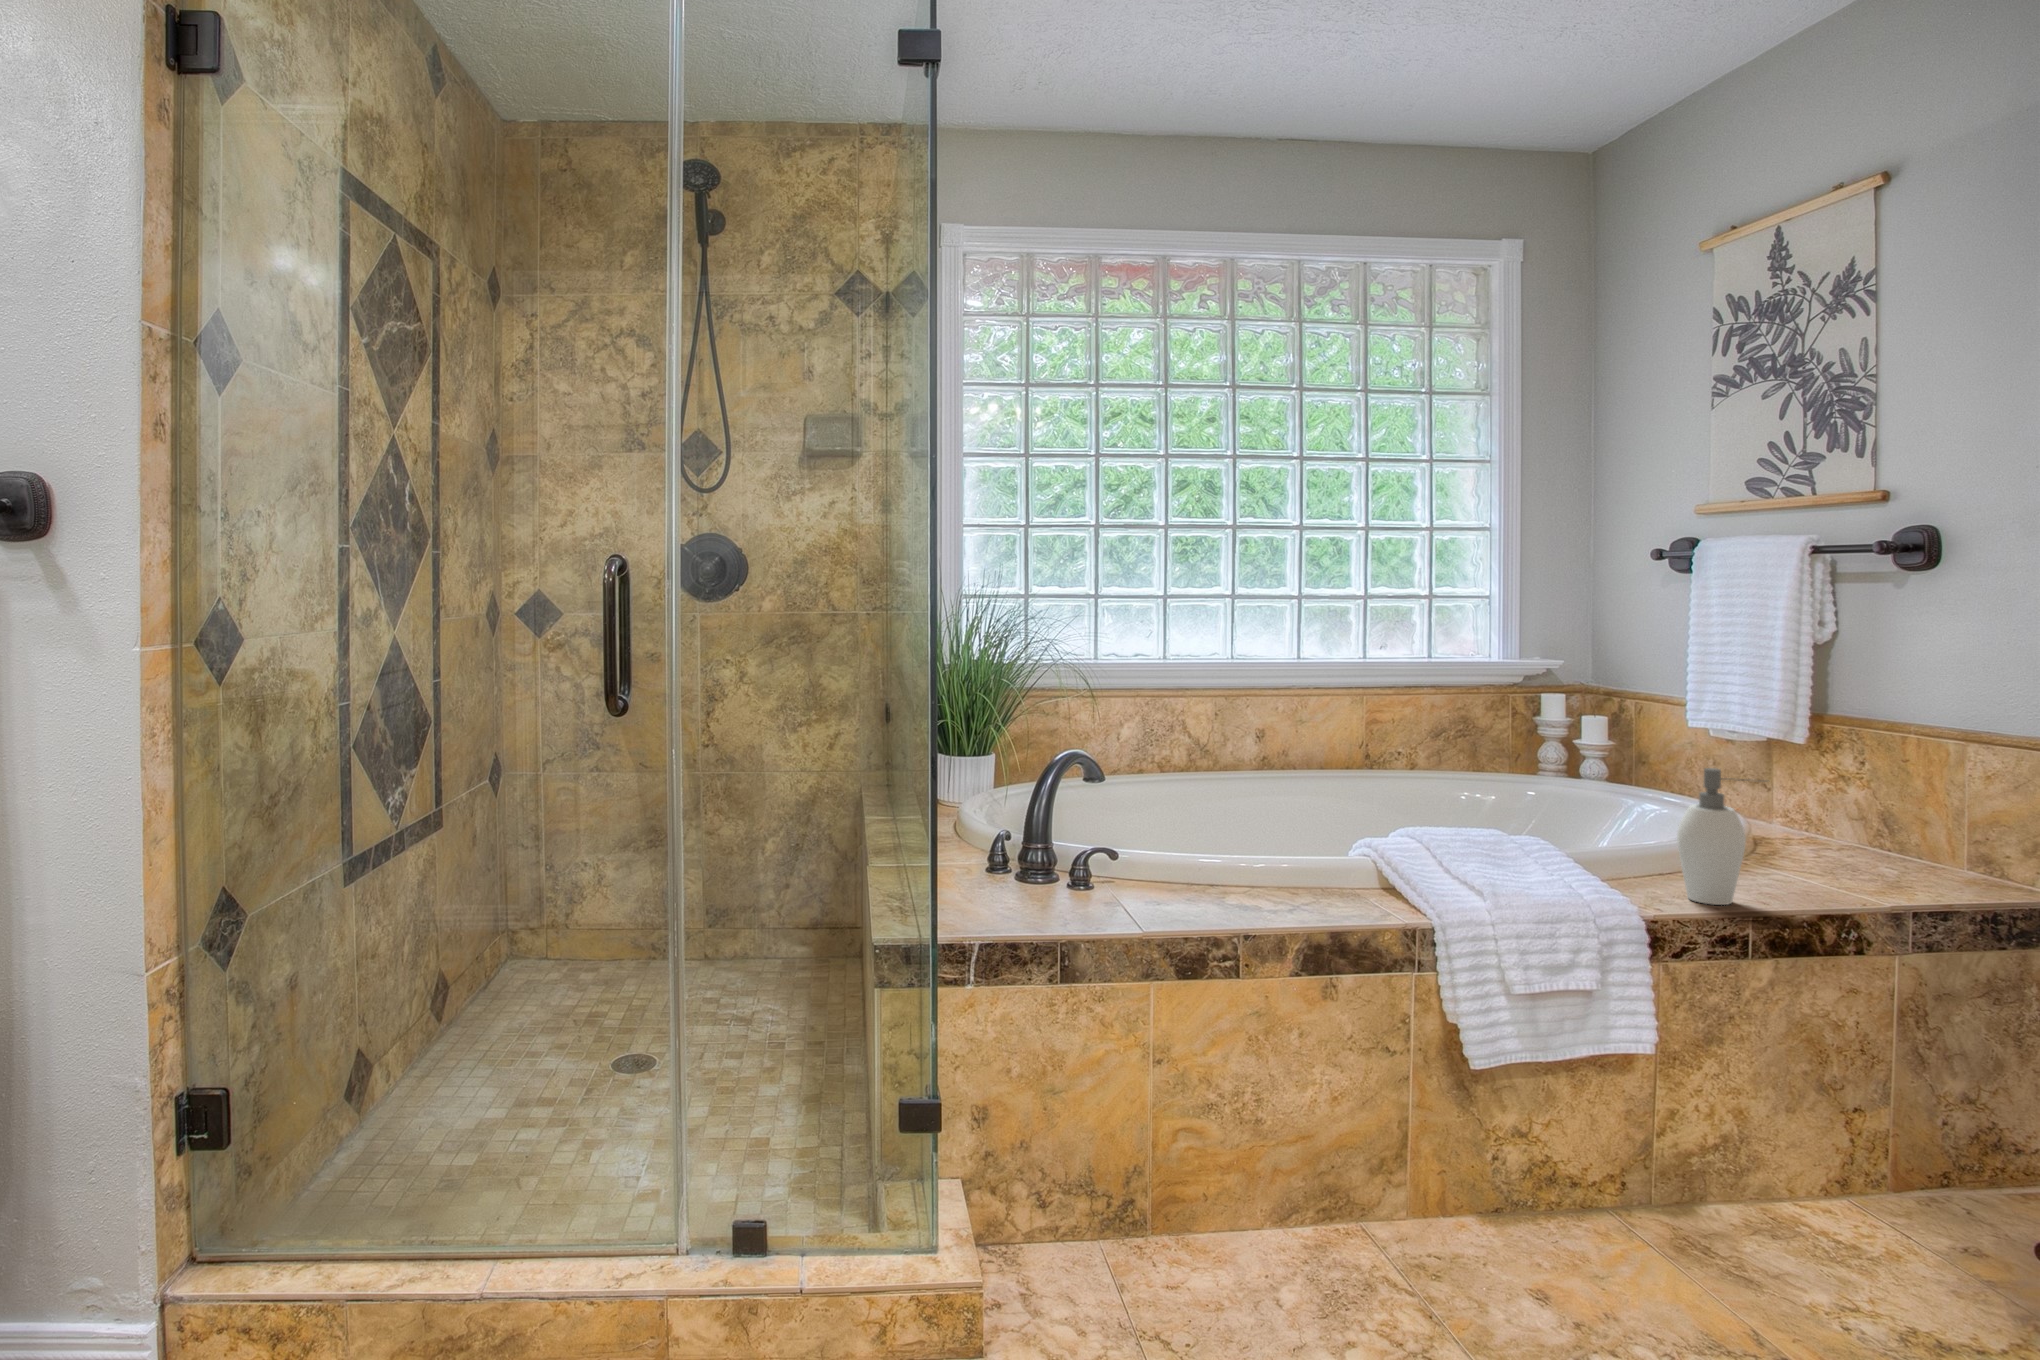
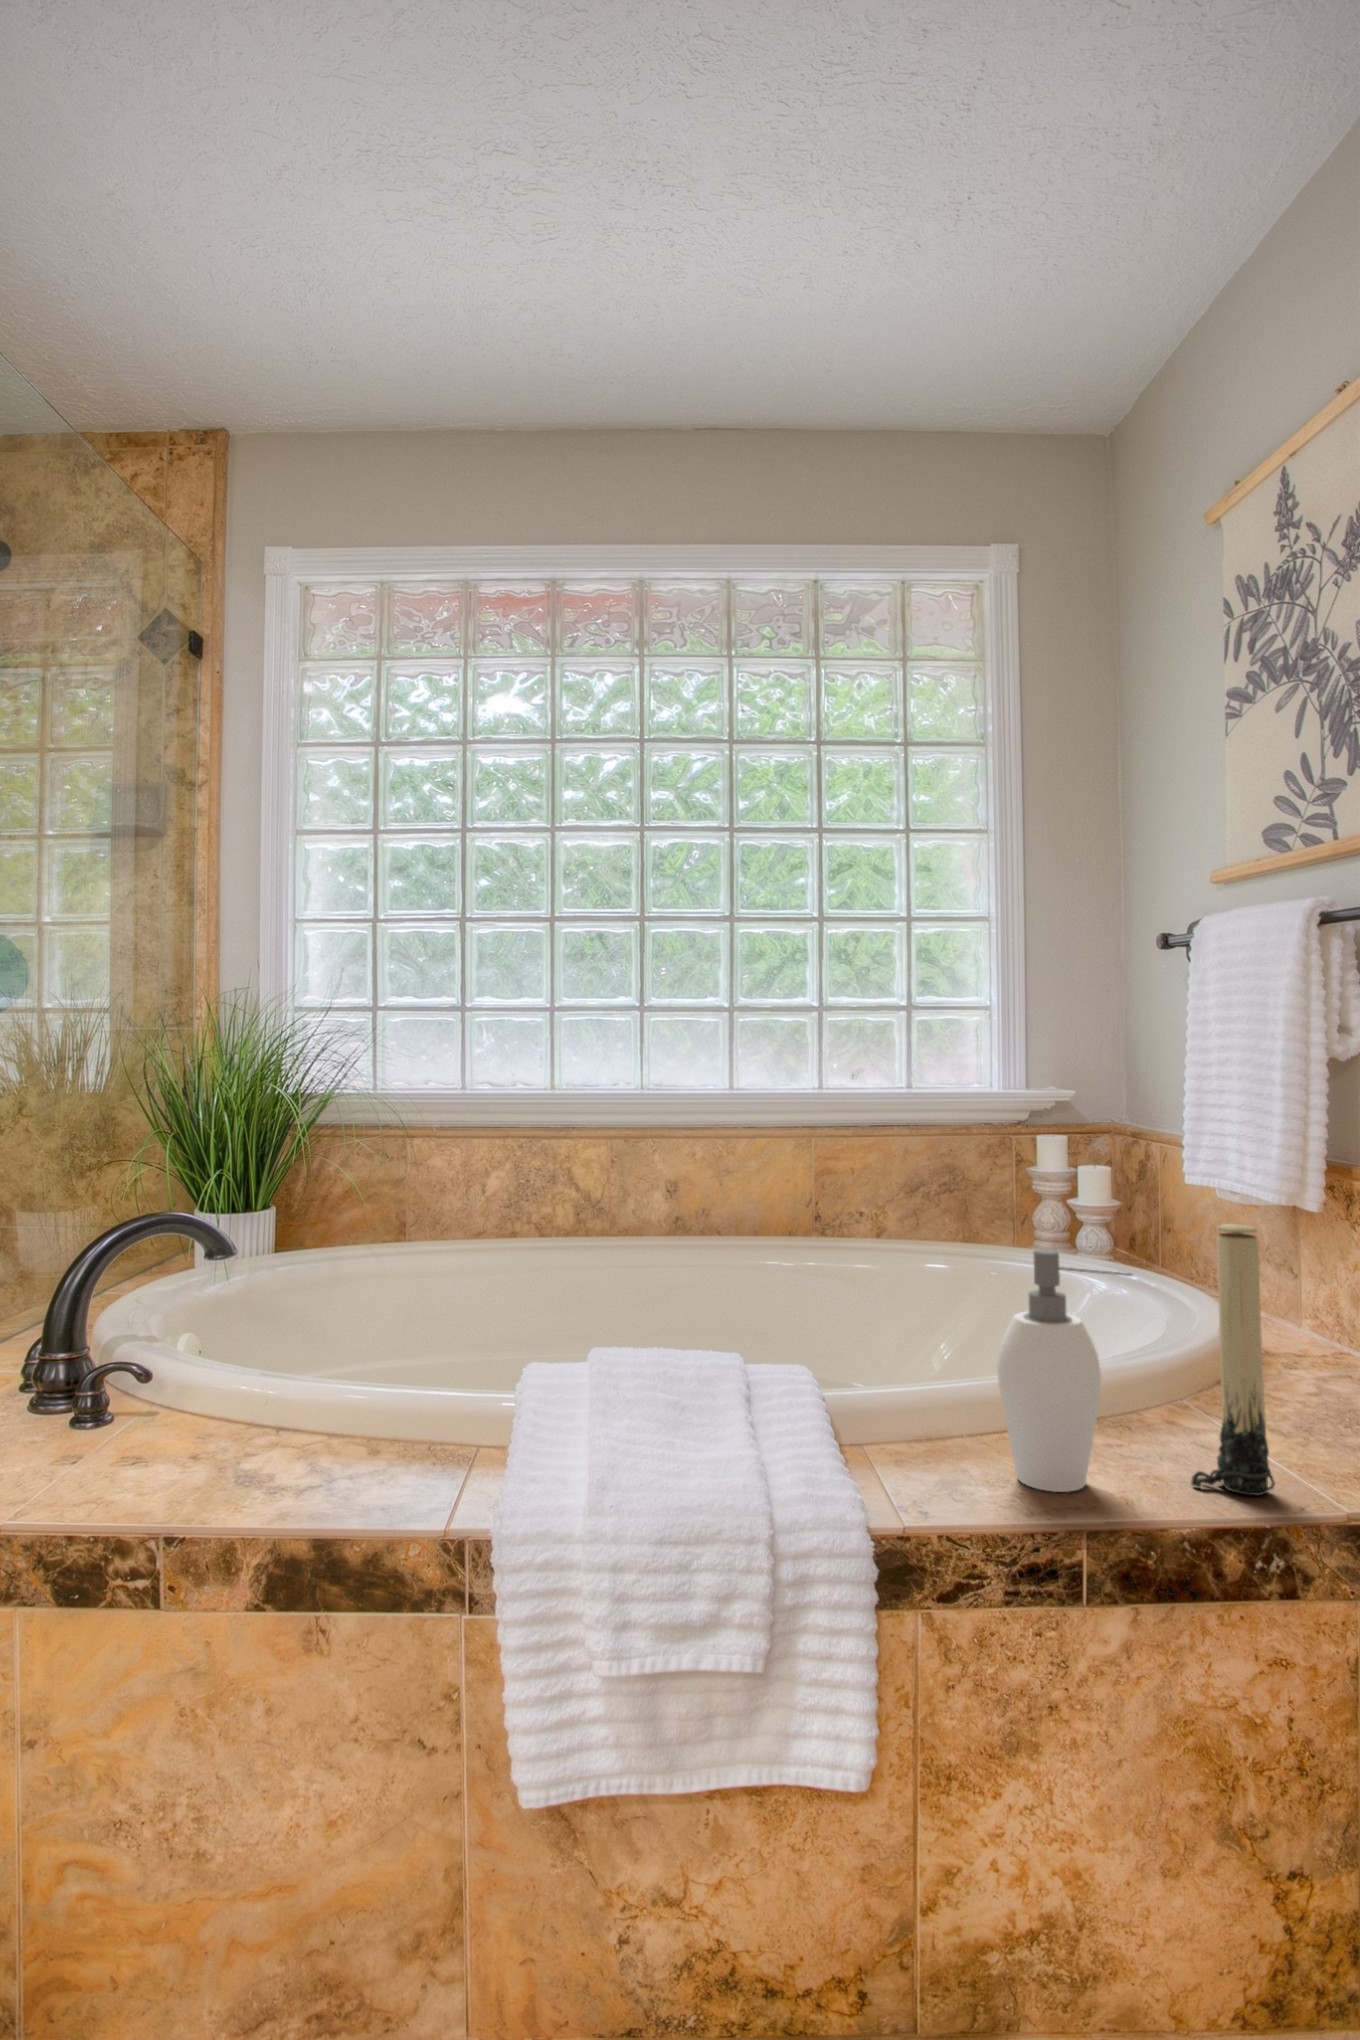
candle: none [1790,752,1842,904] -> present [1191,1224,1275,1495]

